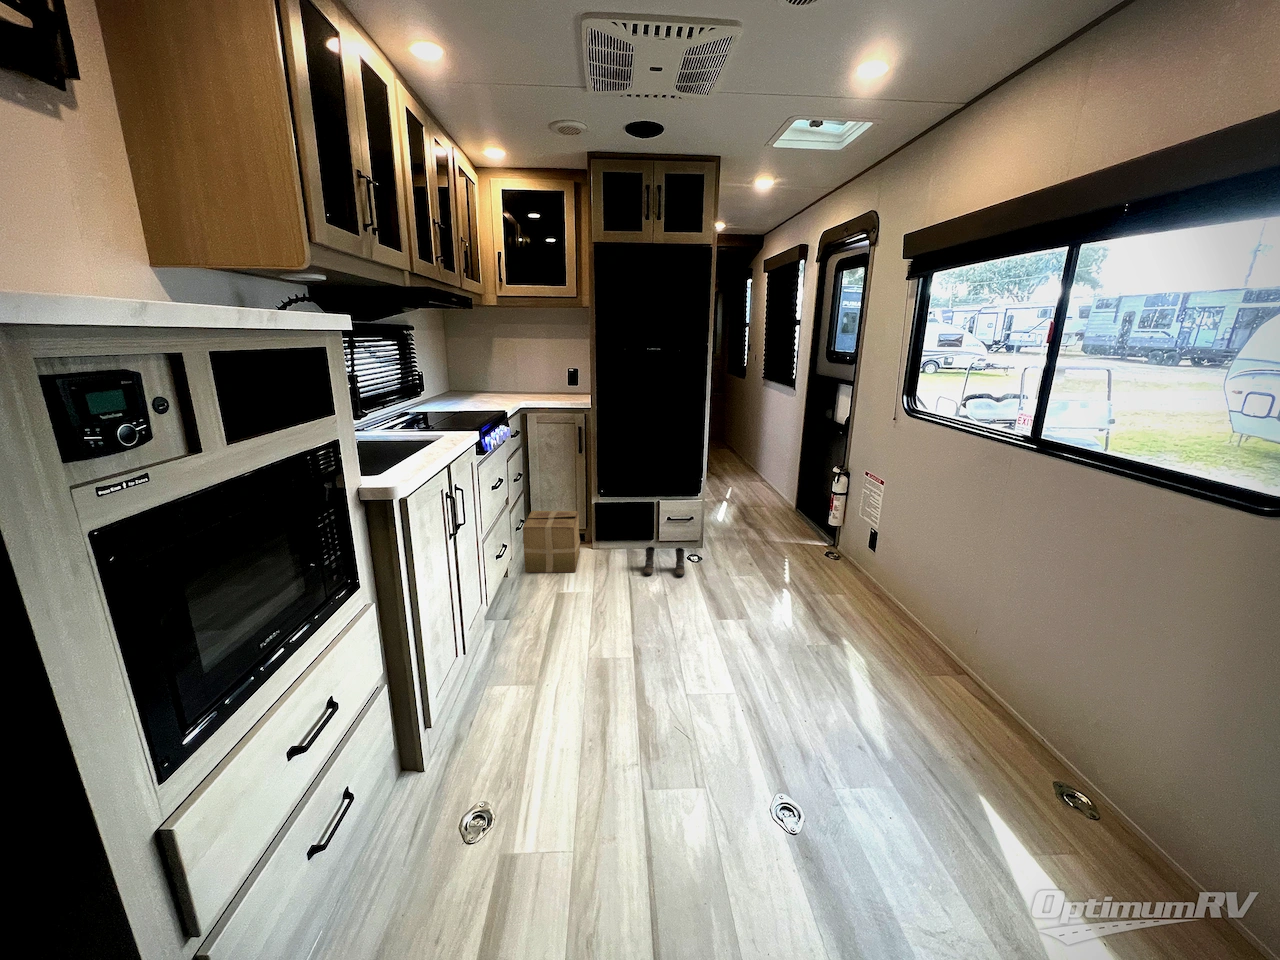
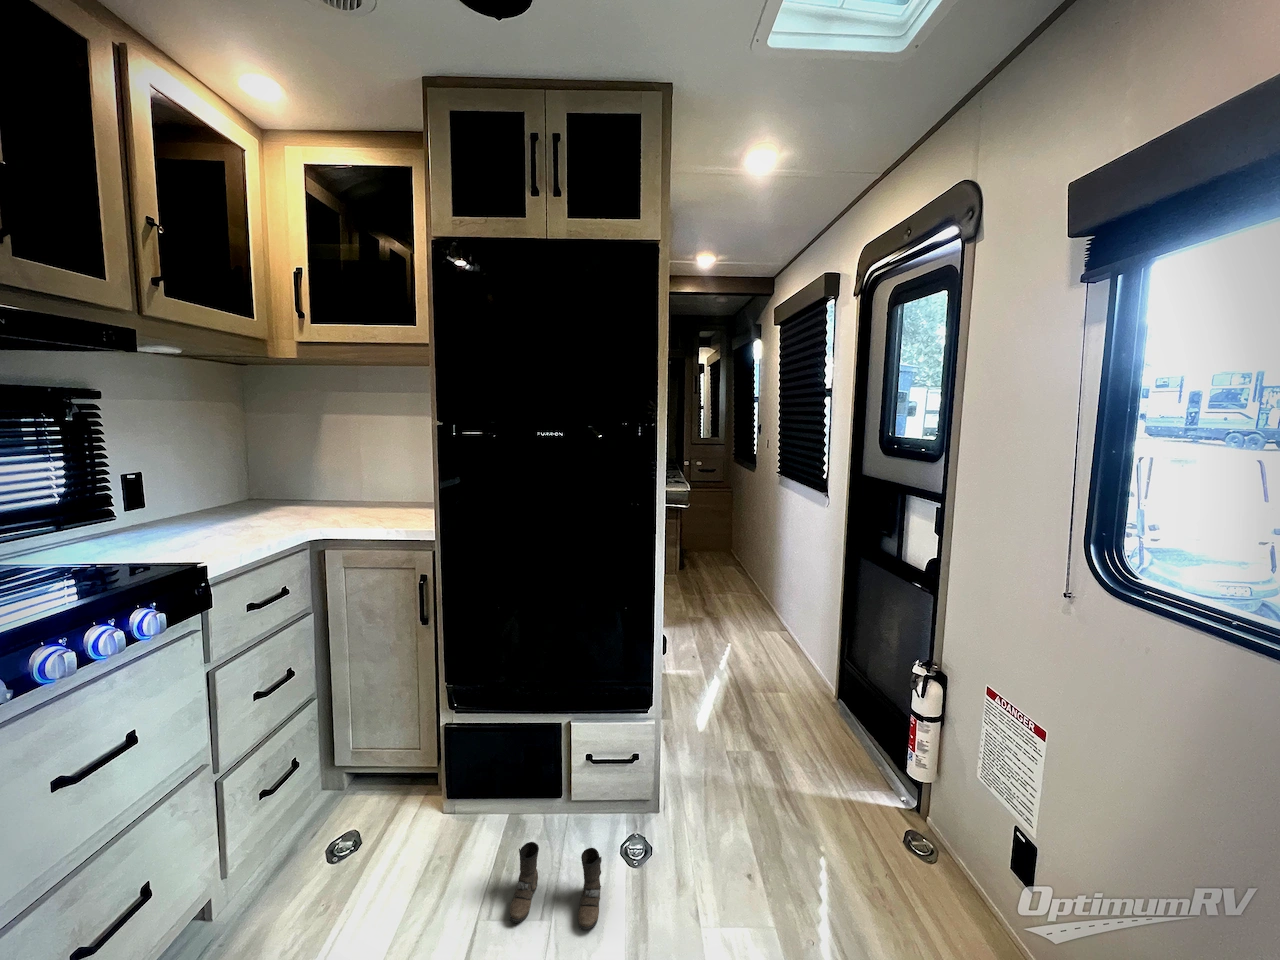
cardboard box: present [523,511,580,572] -> none [248,741,409,904]

